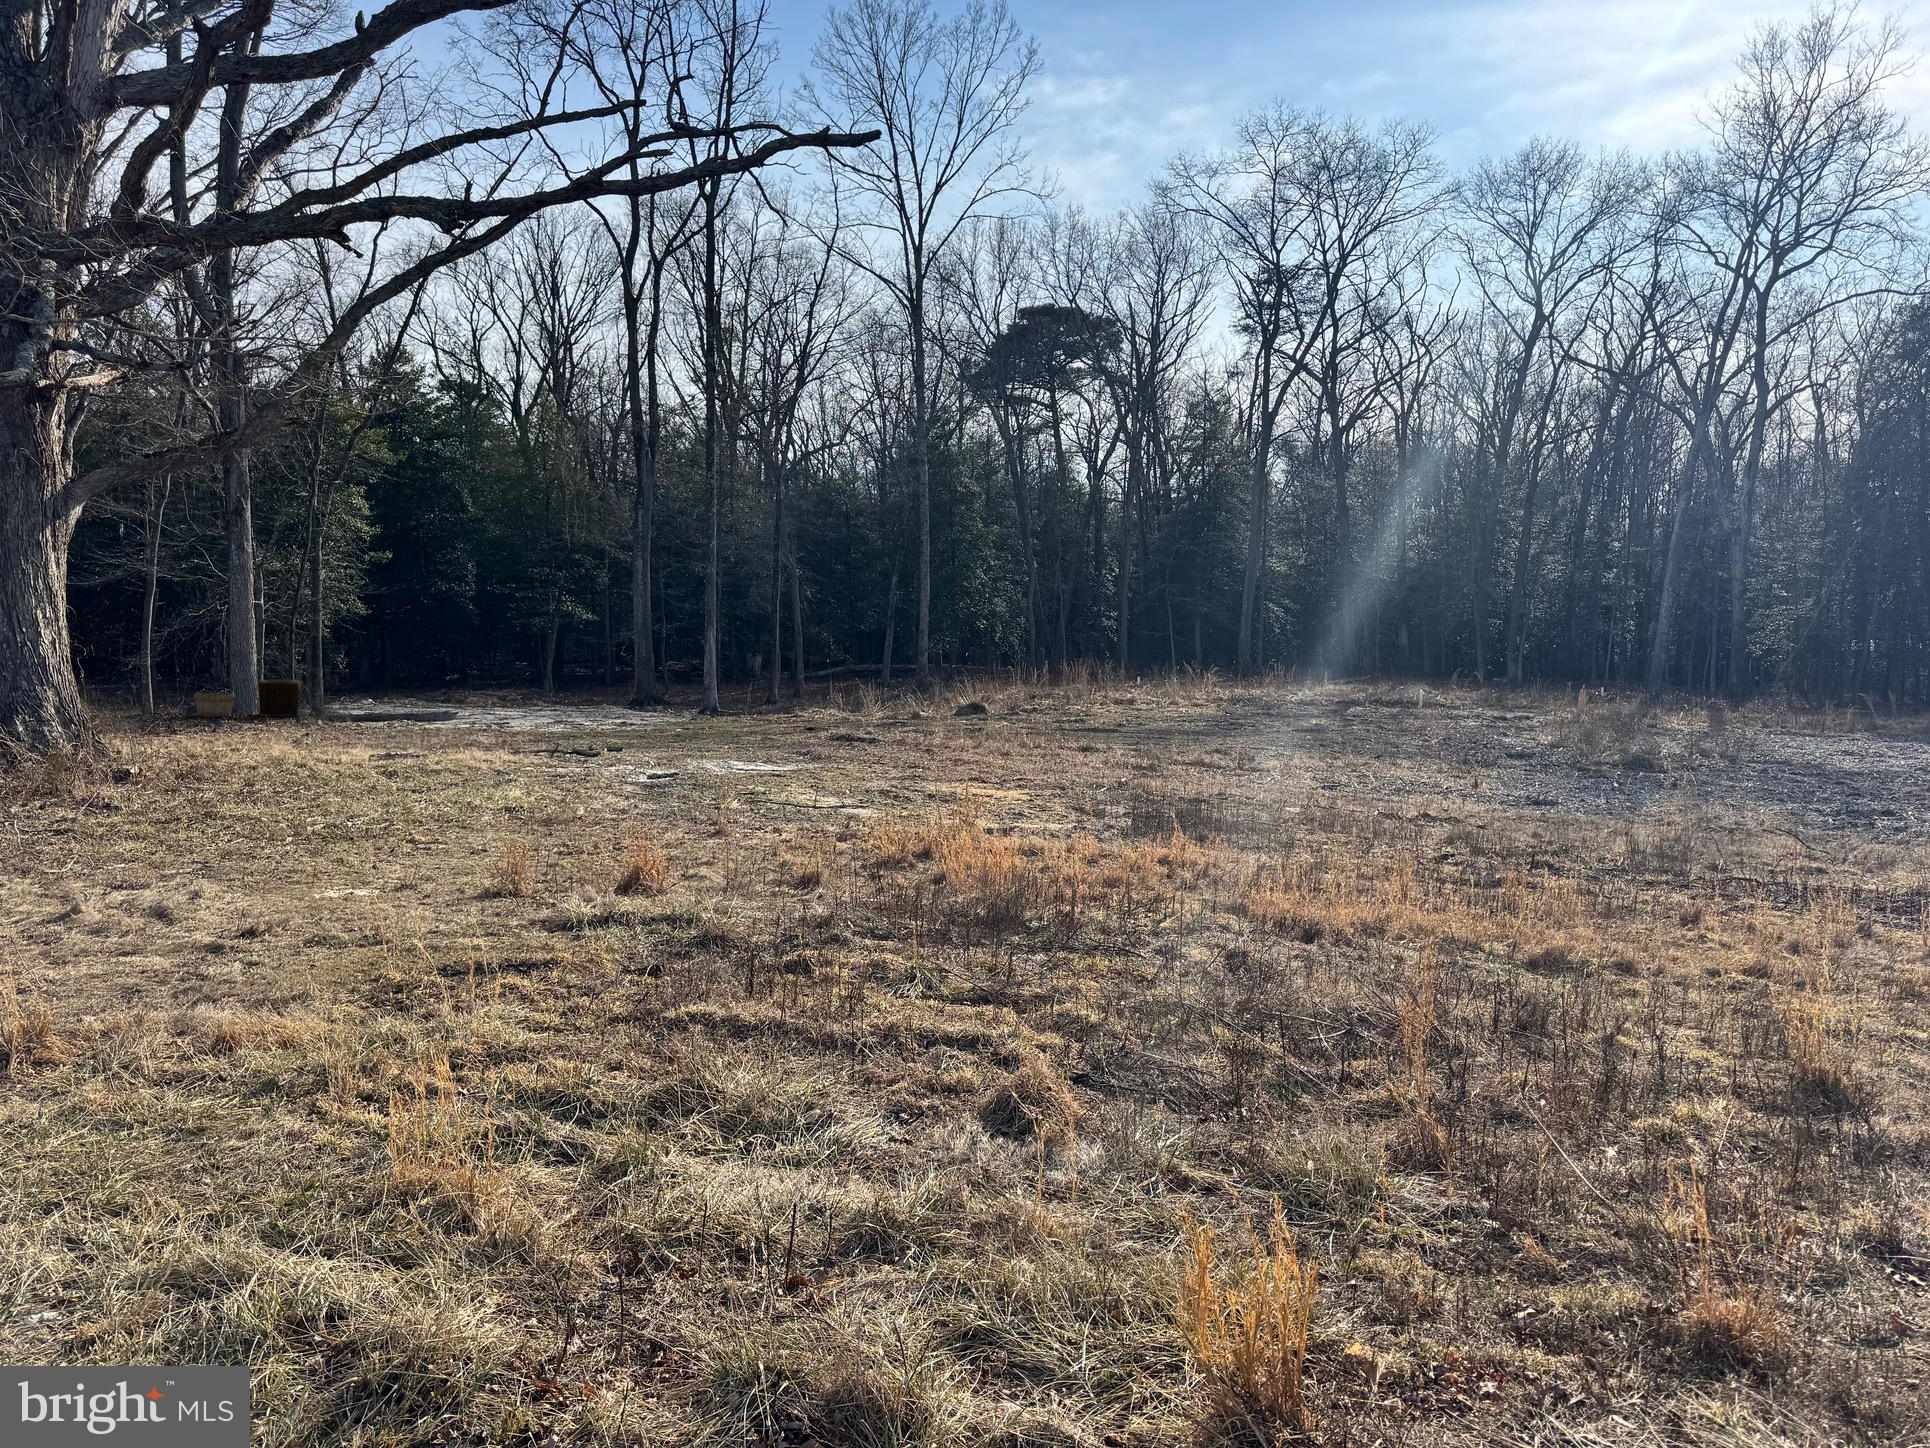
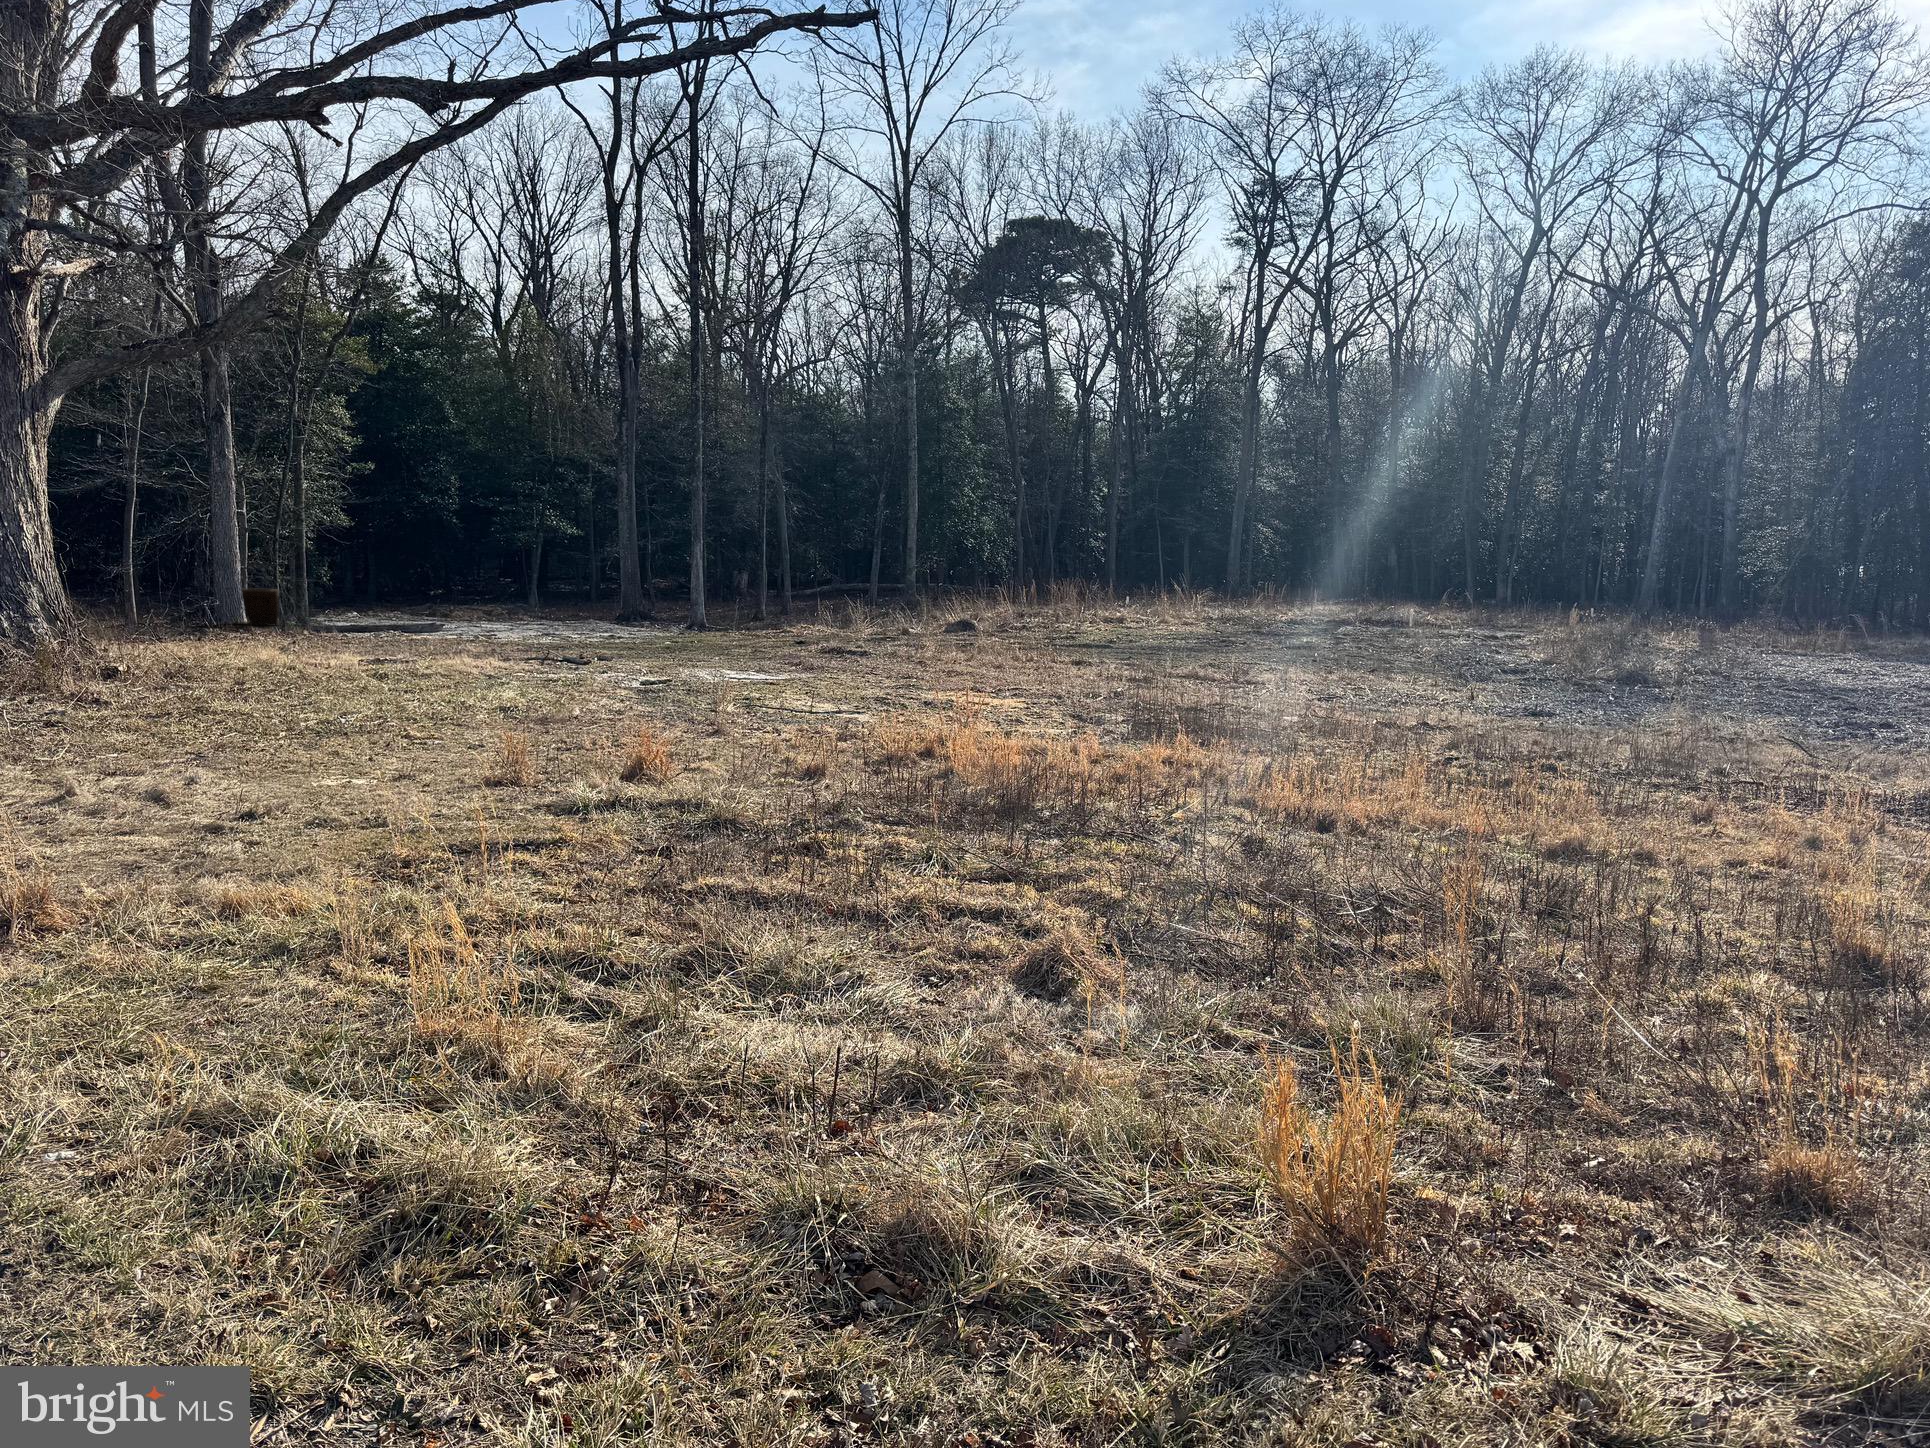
wooden bucket: present [194,692,235,717] -> none [169,594,213,625]

